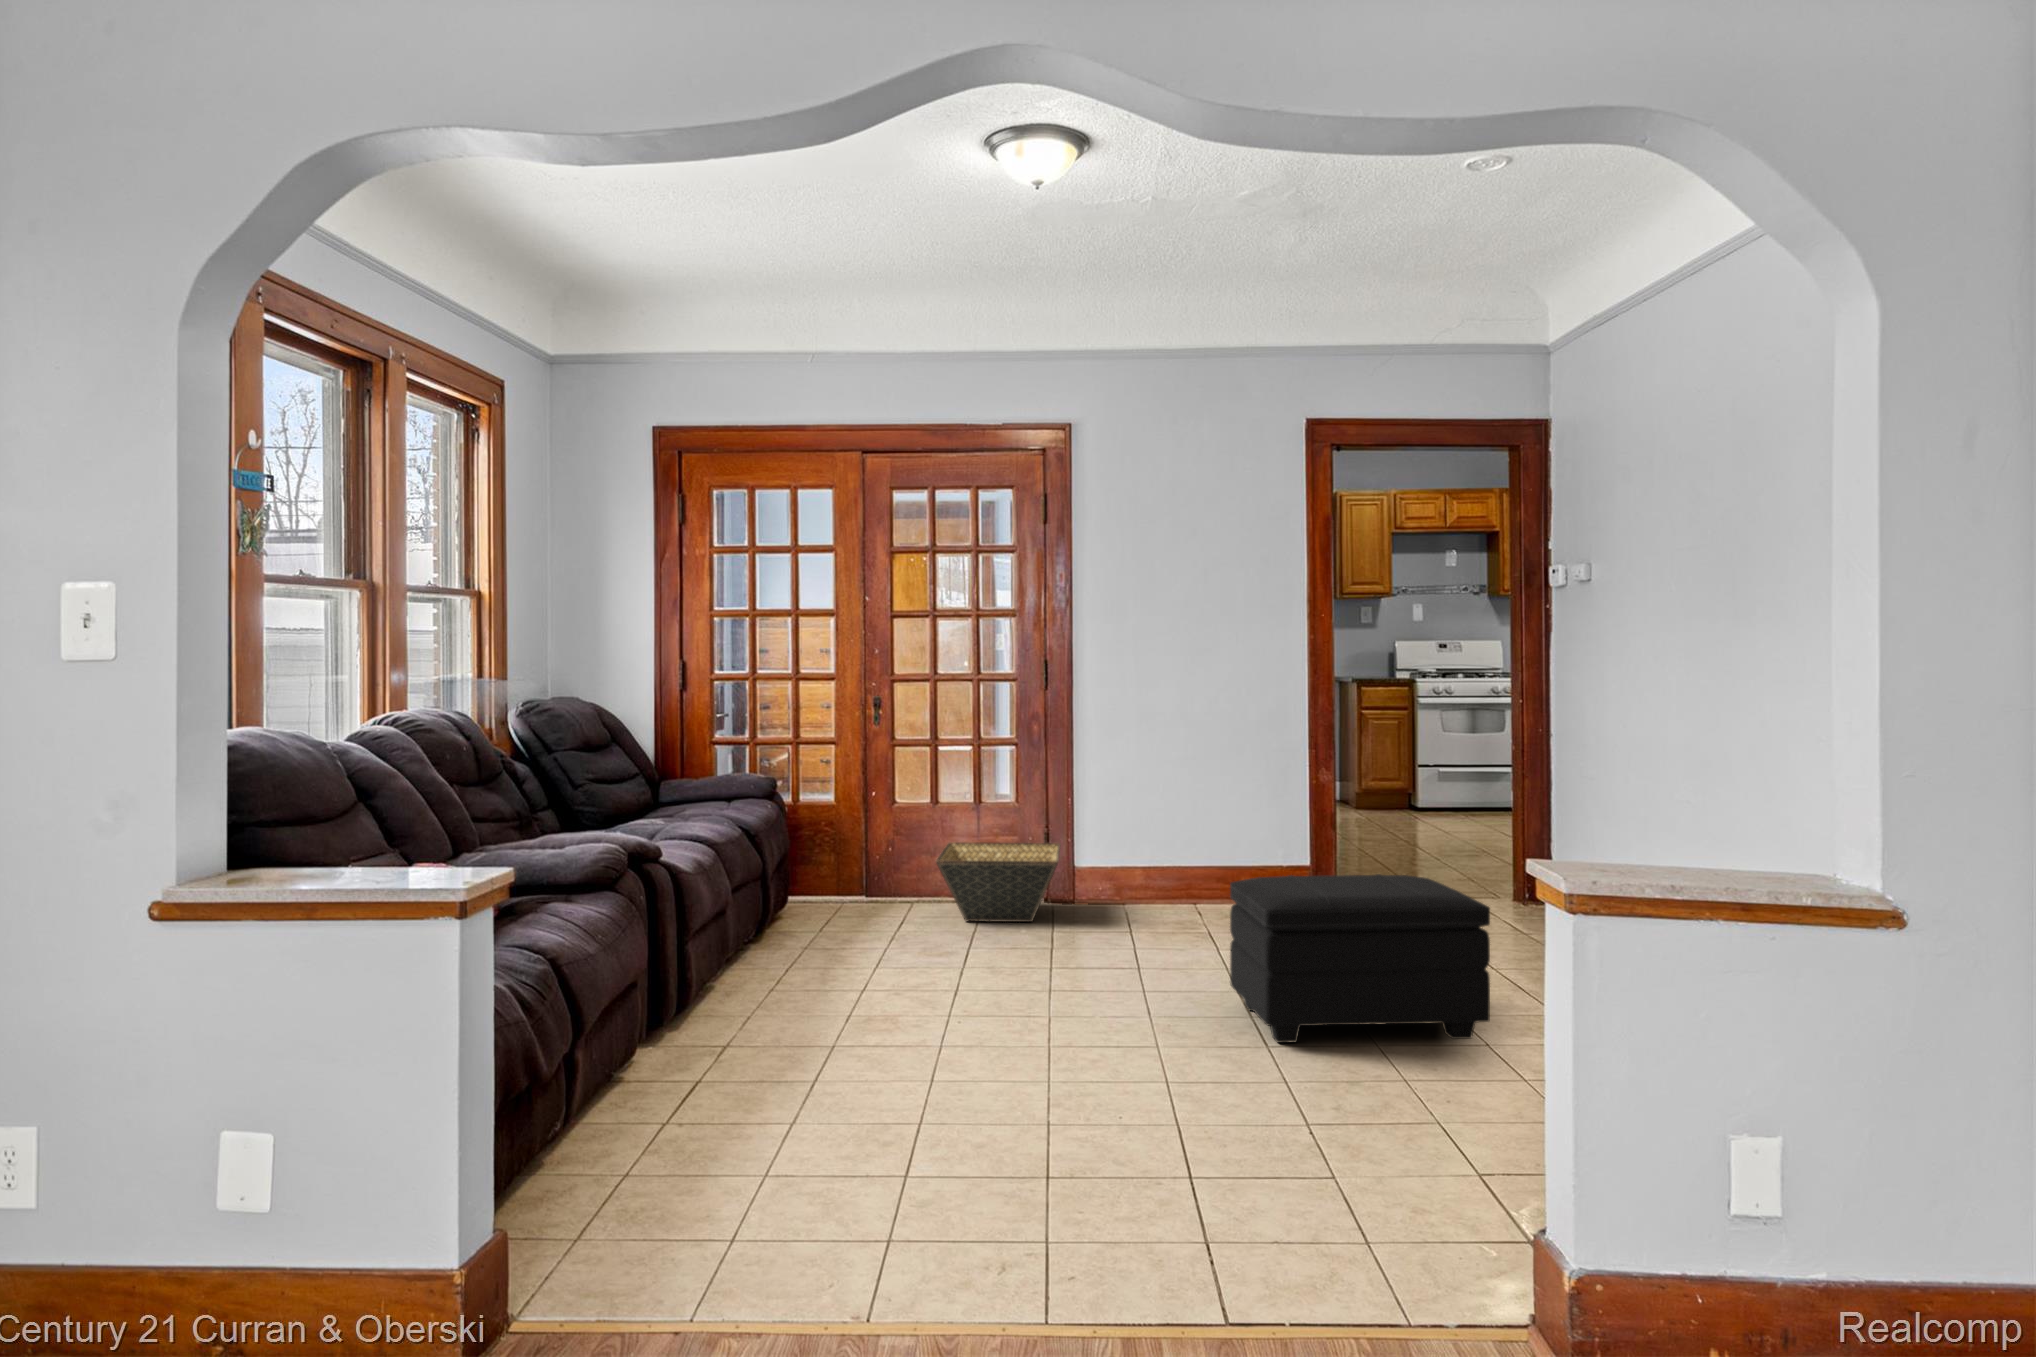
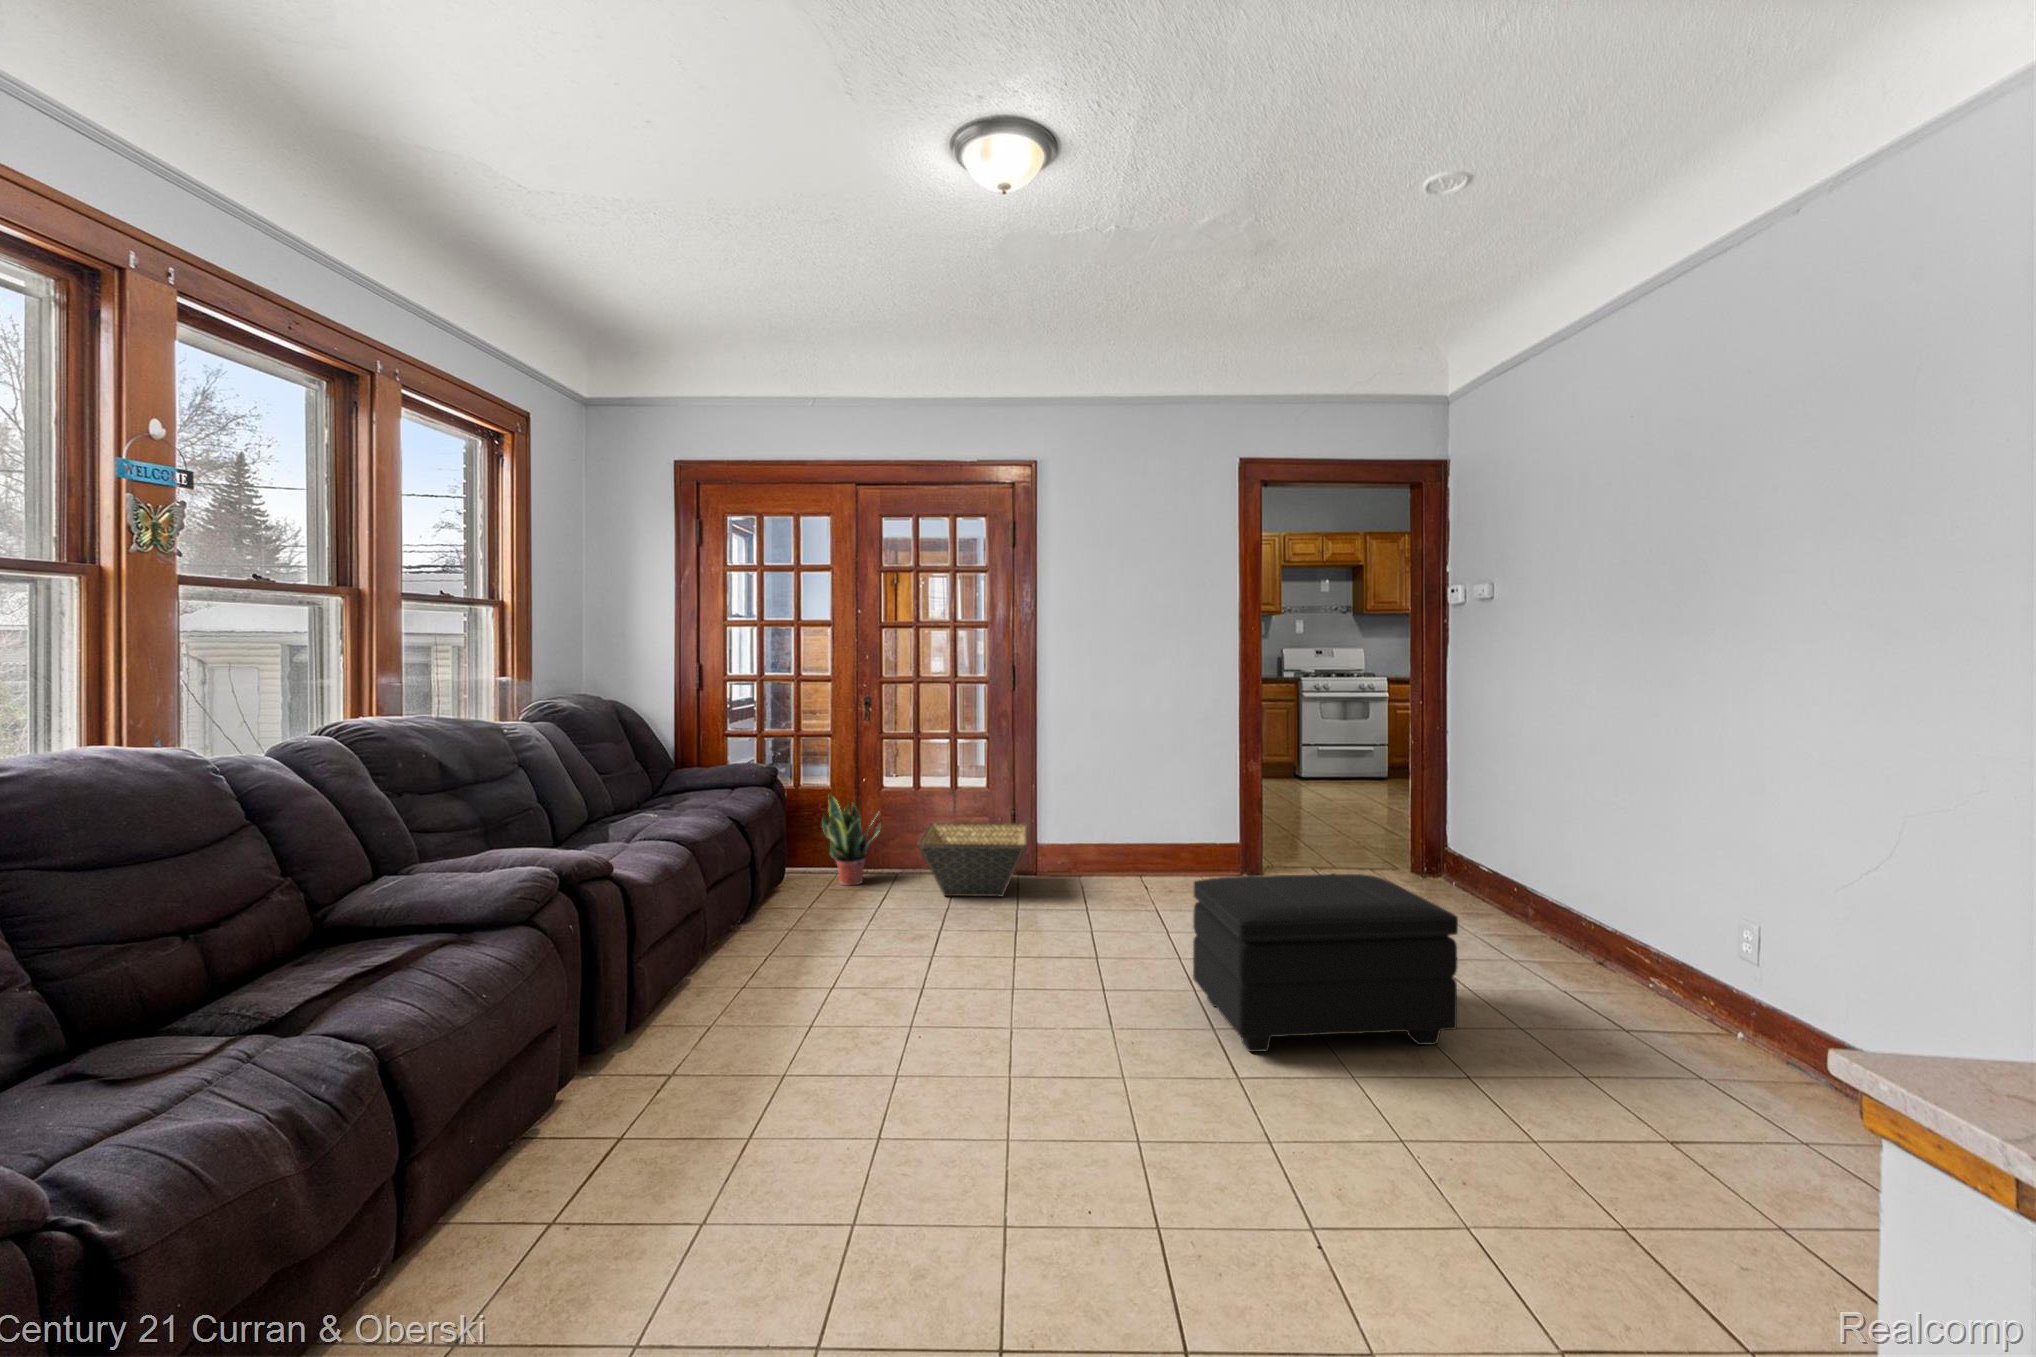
potted plant: none [825,806,893,912] -> present [822,794,881,885]

